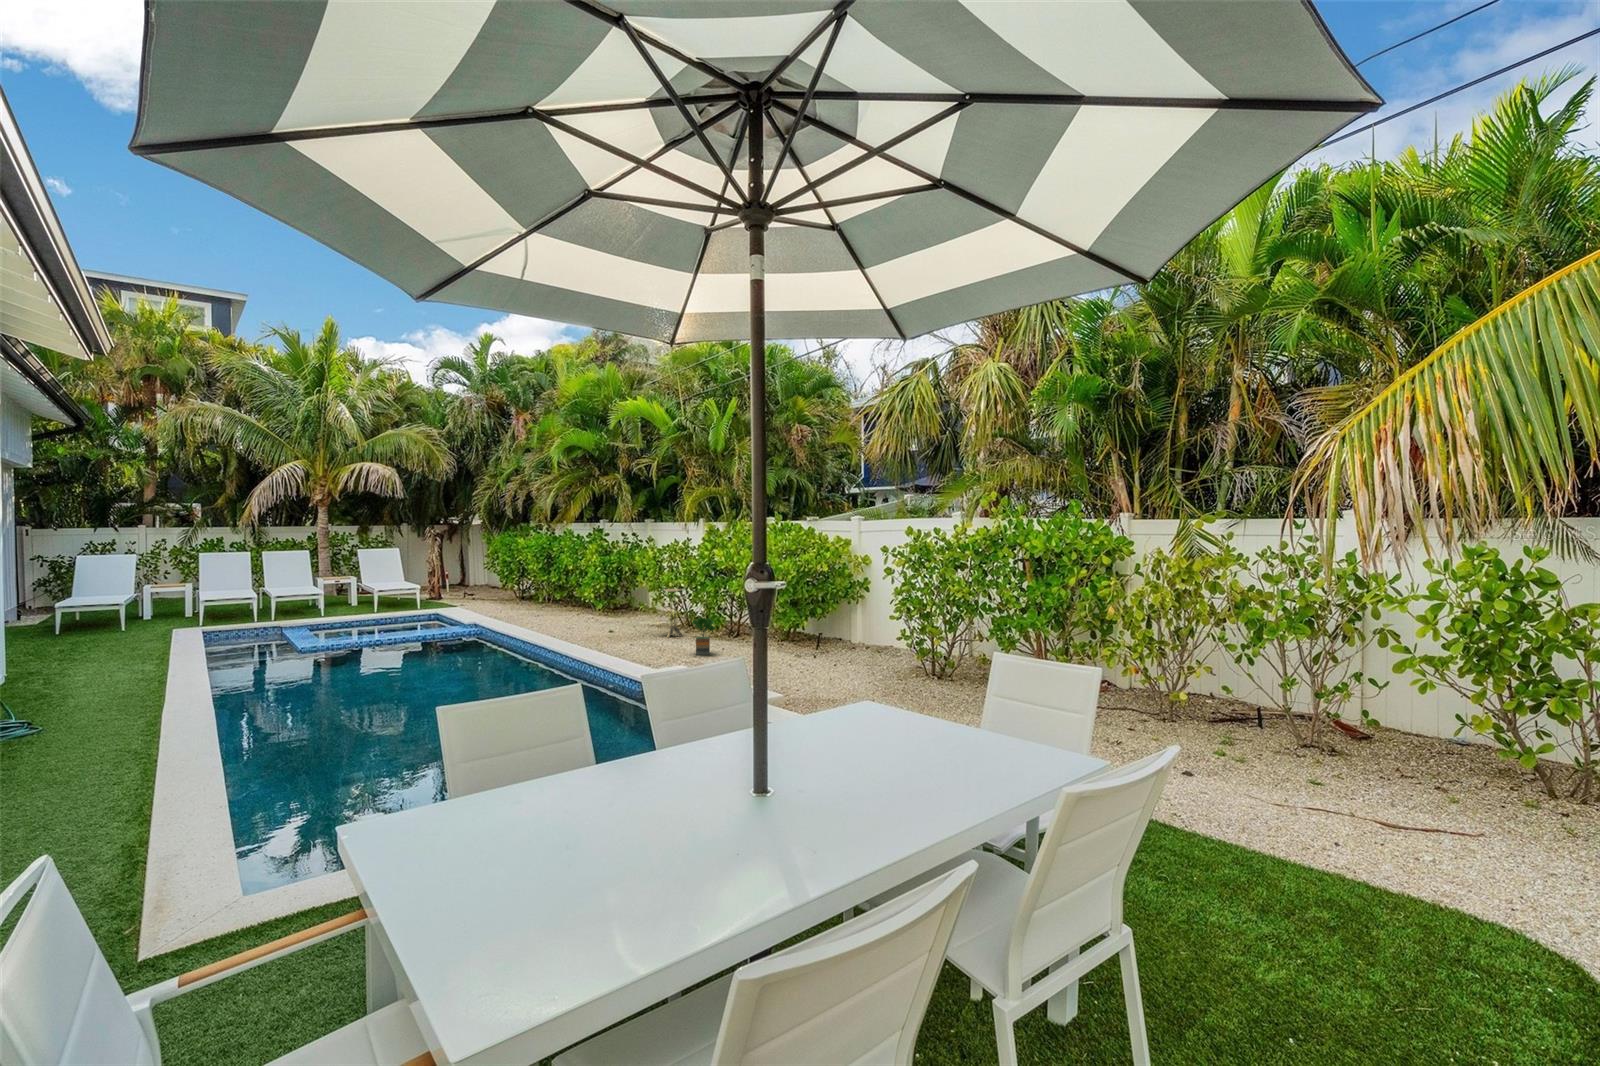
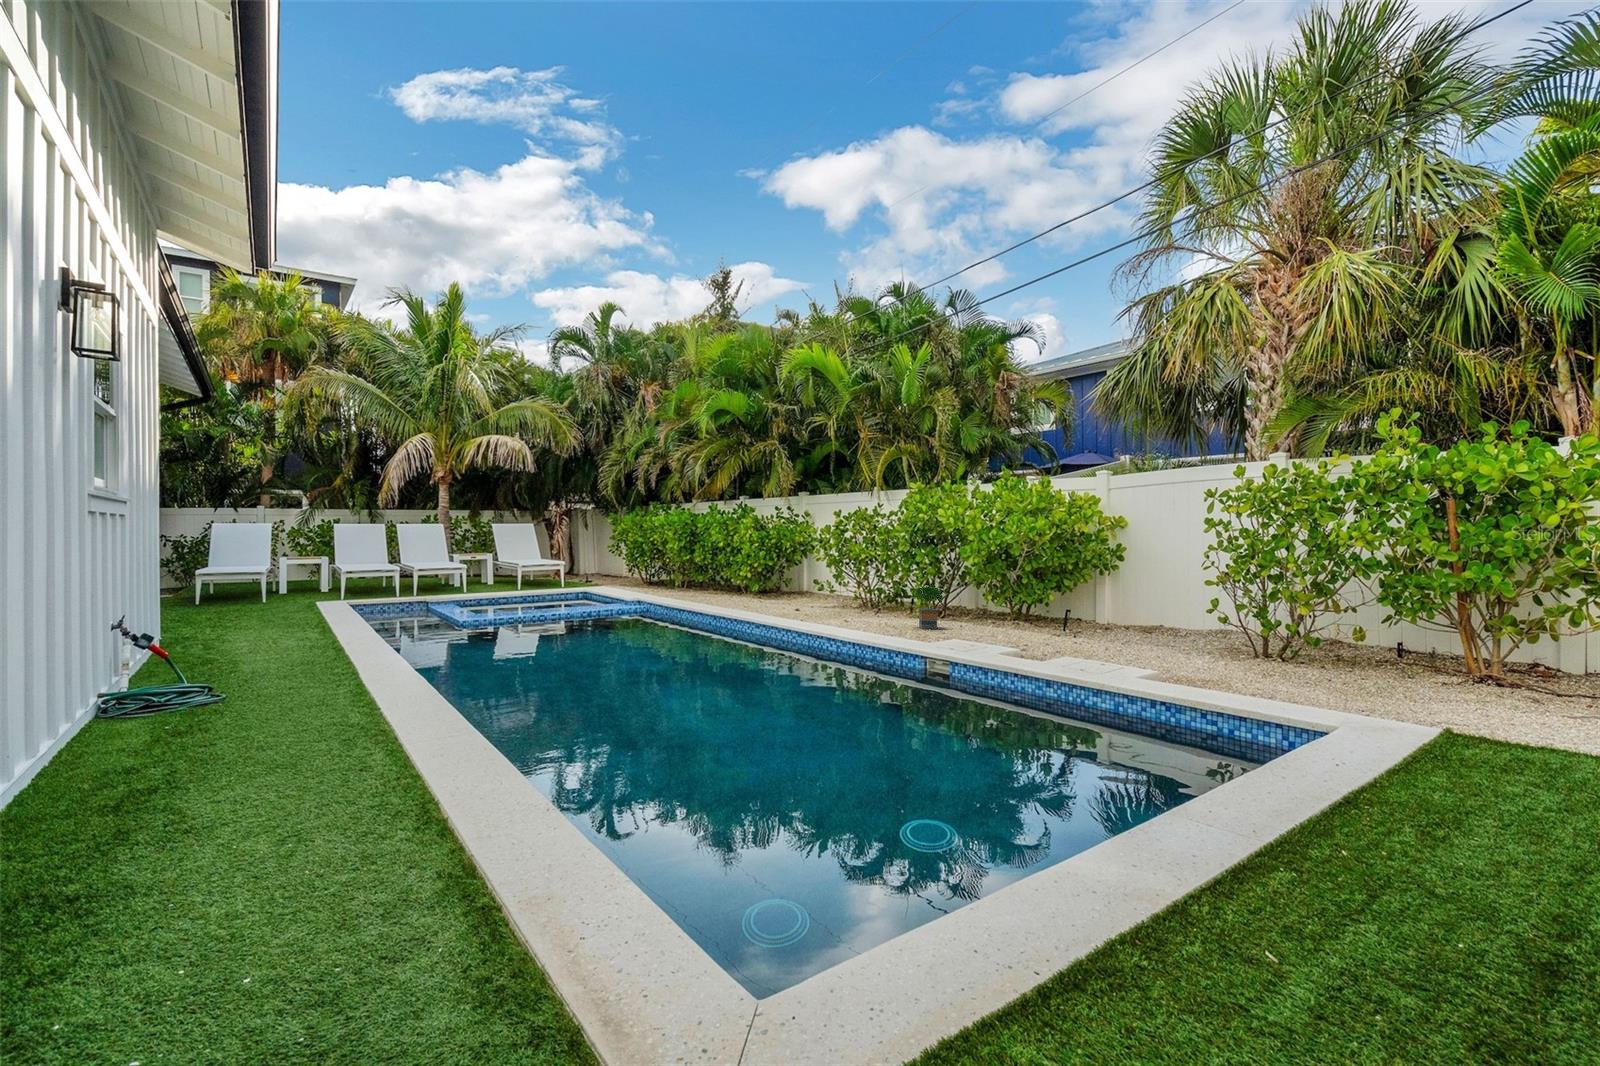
side table: present [664,589,682,638] -> none [857,560,879,616]

